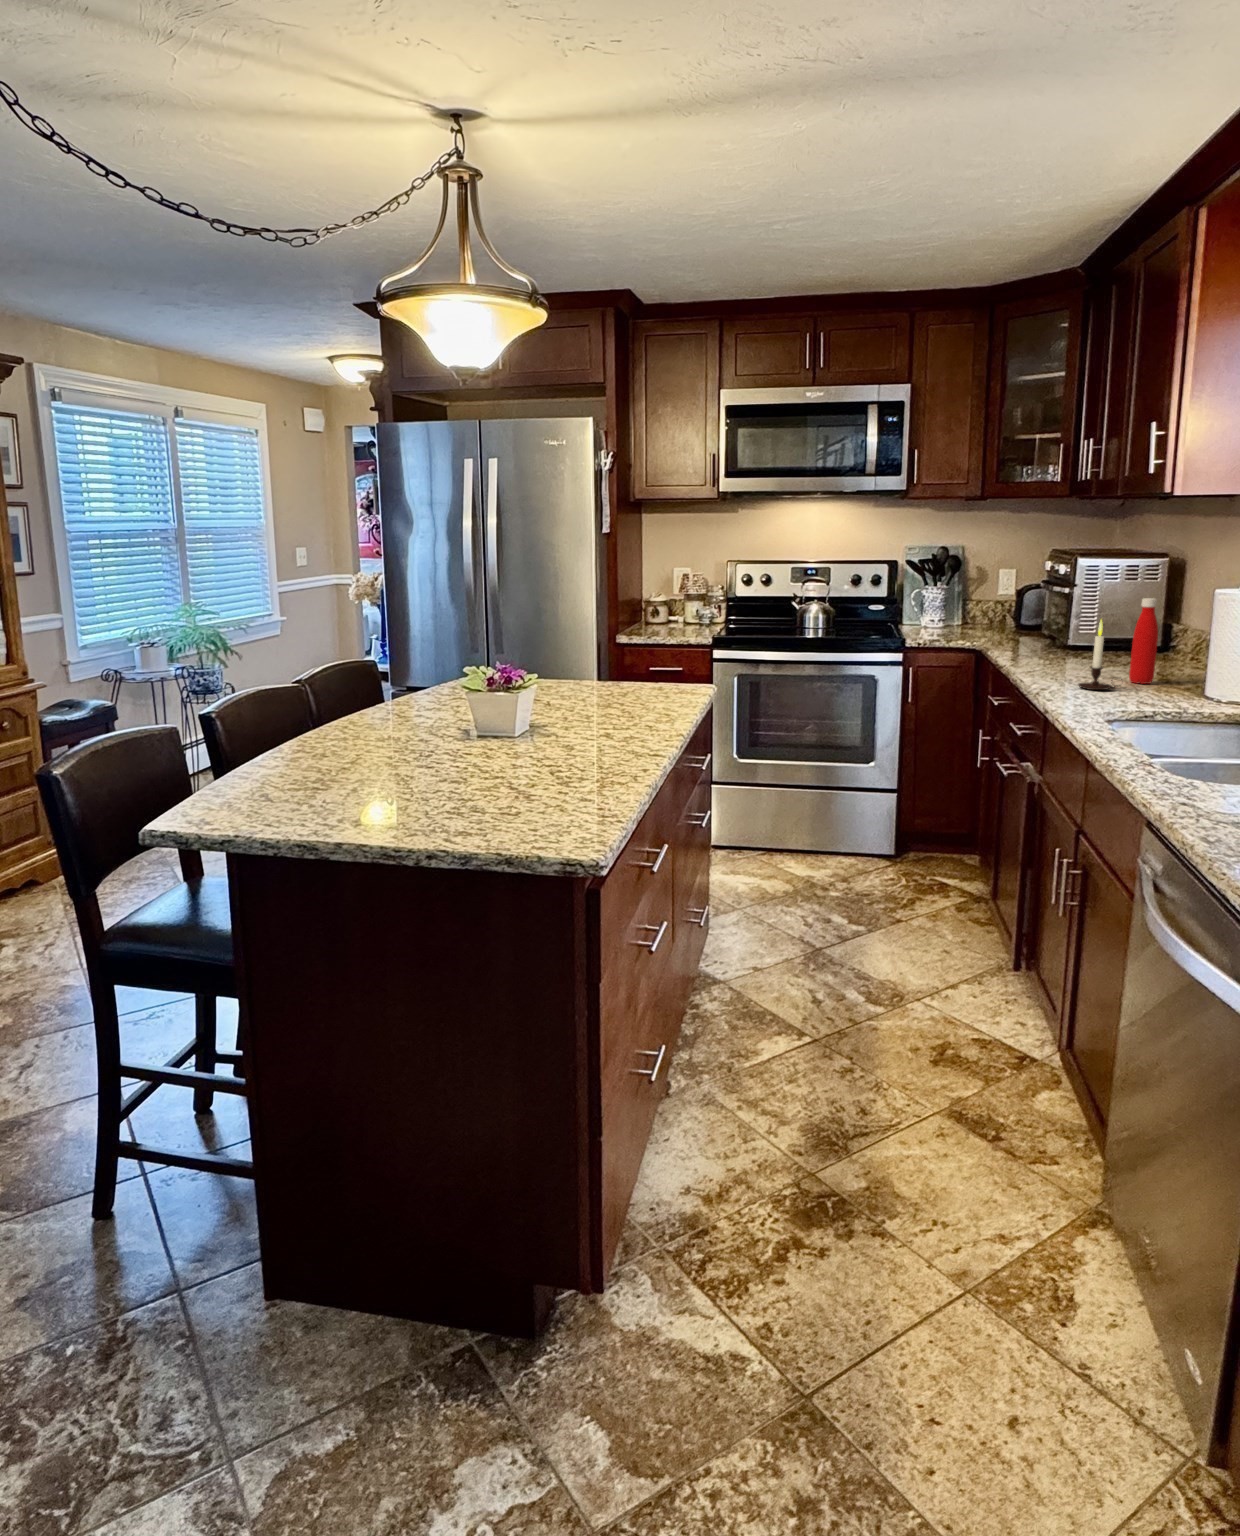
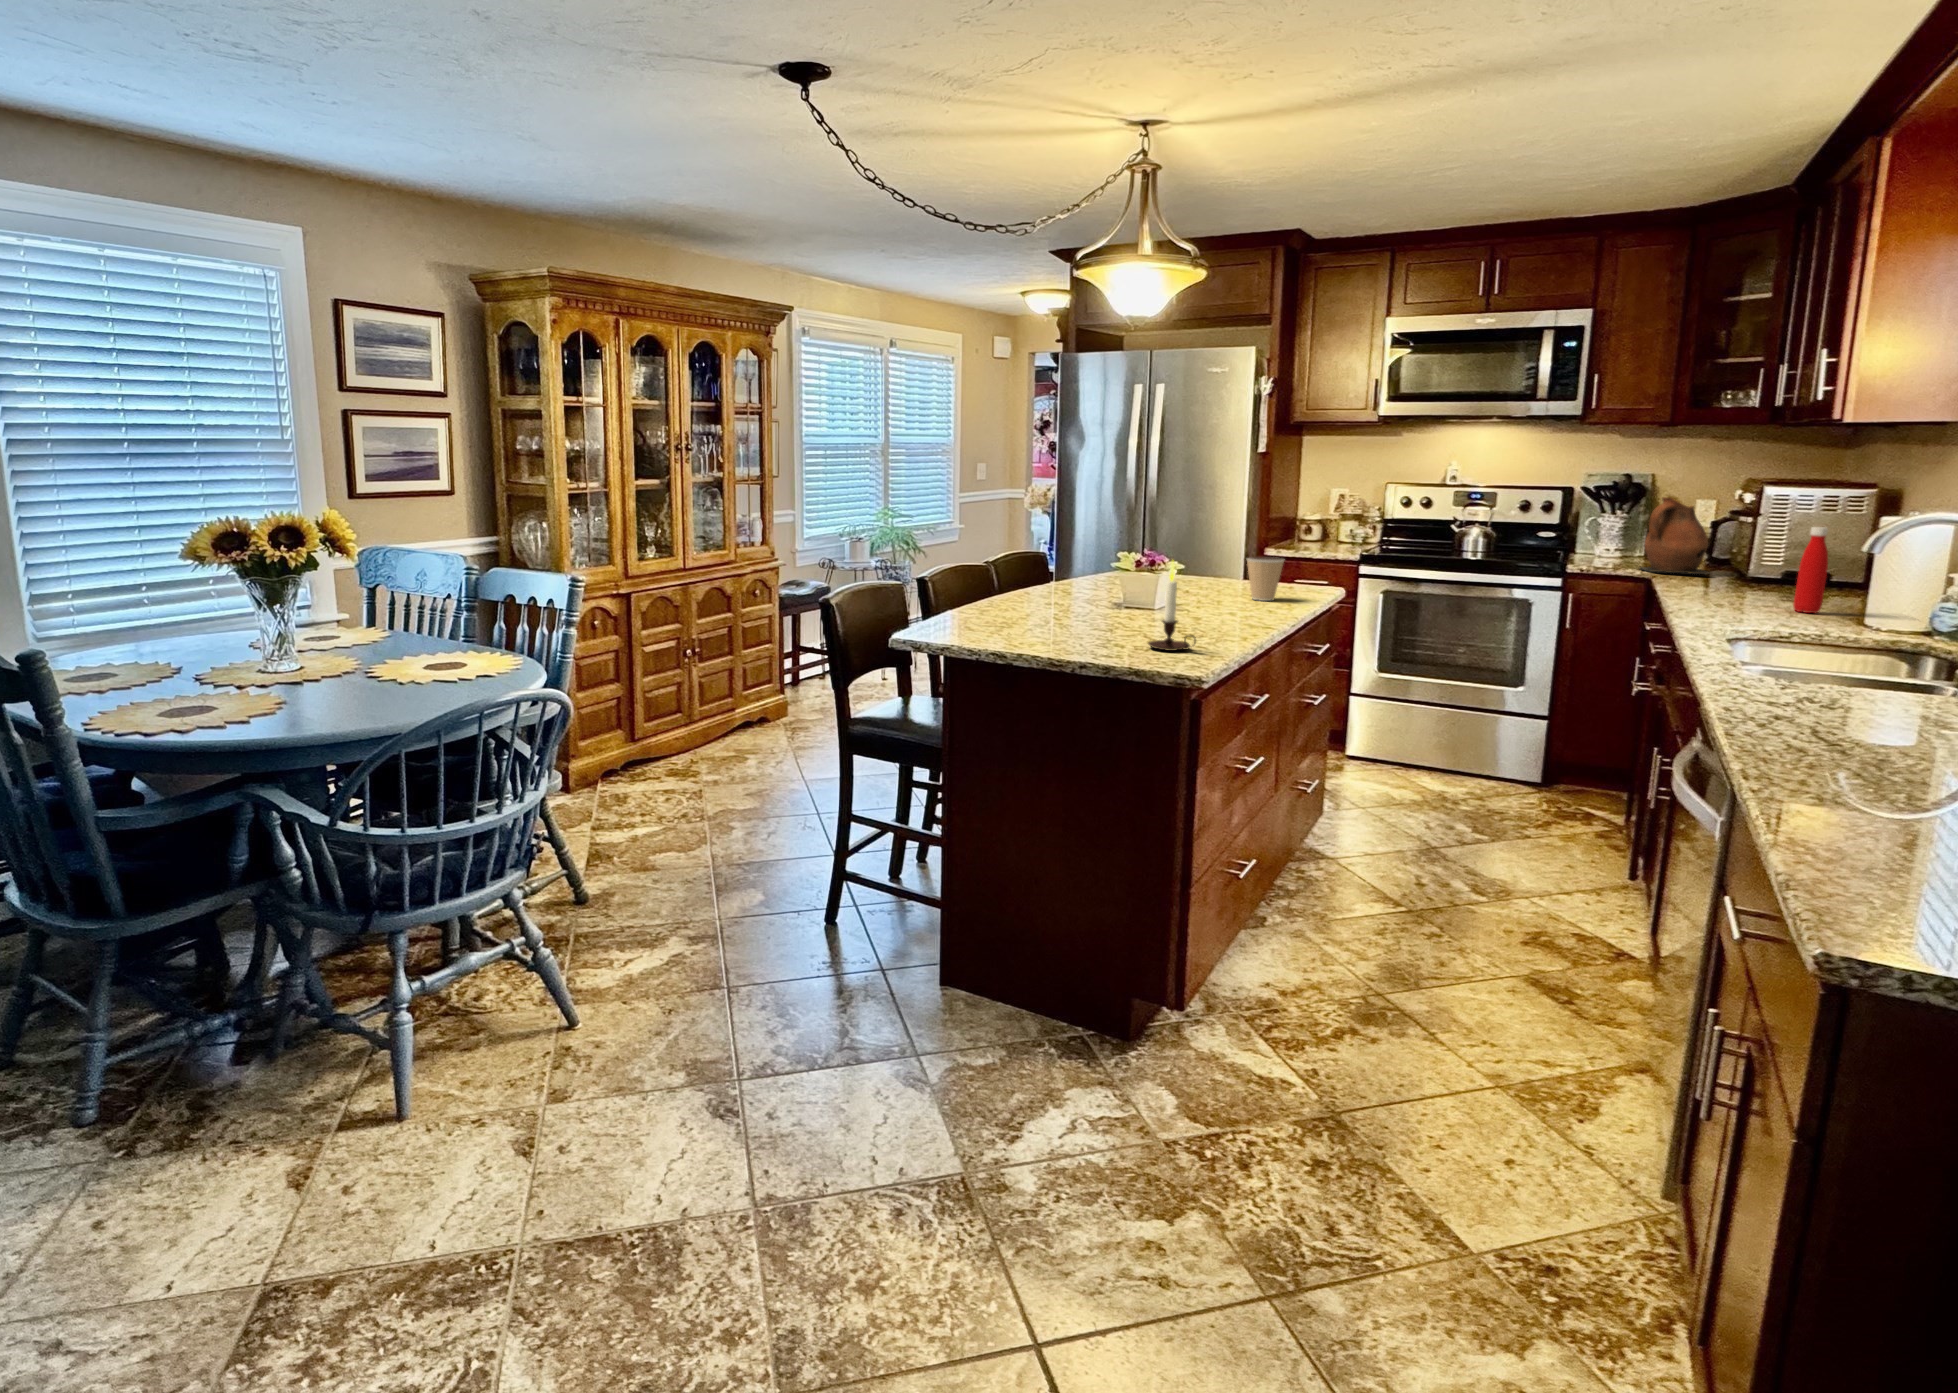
ceramic pitcher: none [962,569,1031,645] -> present [1640,497,1710,575]
candle: present [1078,620,1122,690] -> present [1148,561,1196,651]
coffee cup: none [612,659,655,712] -> present [1247,557,1284,601]

